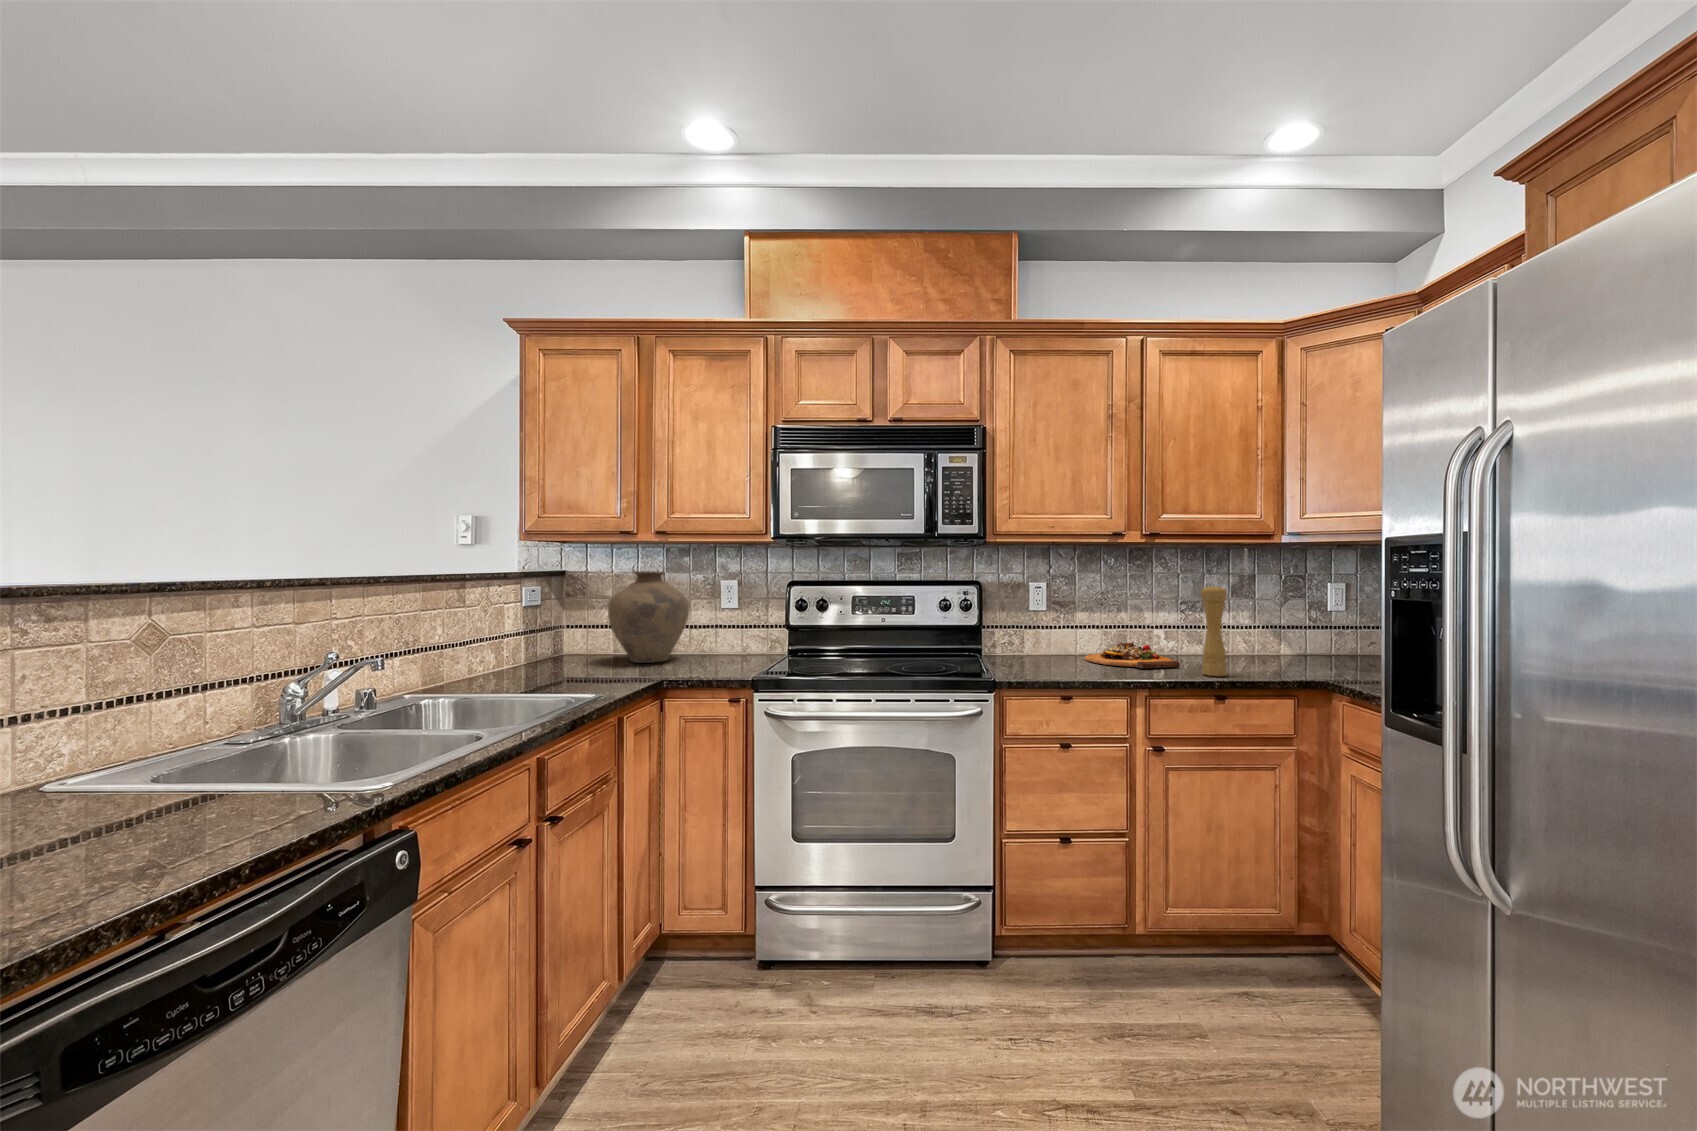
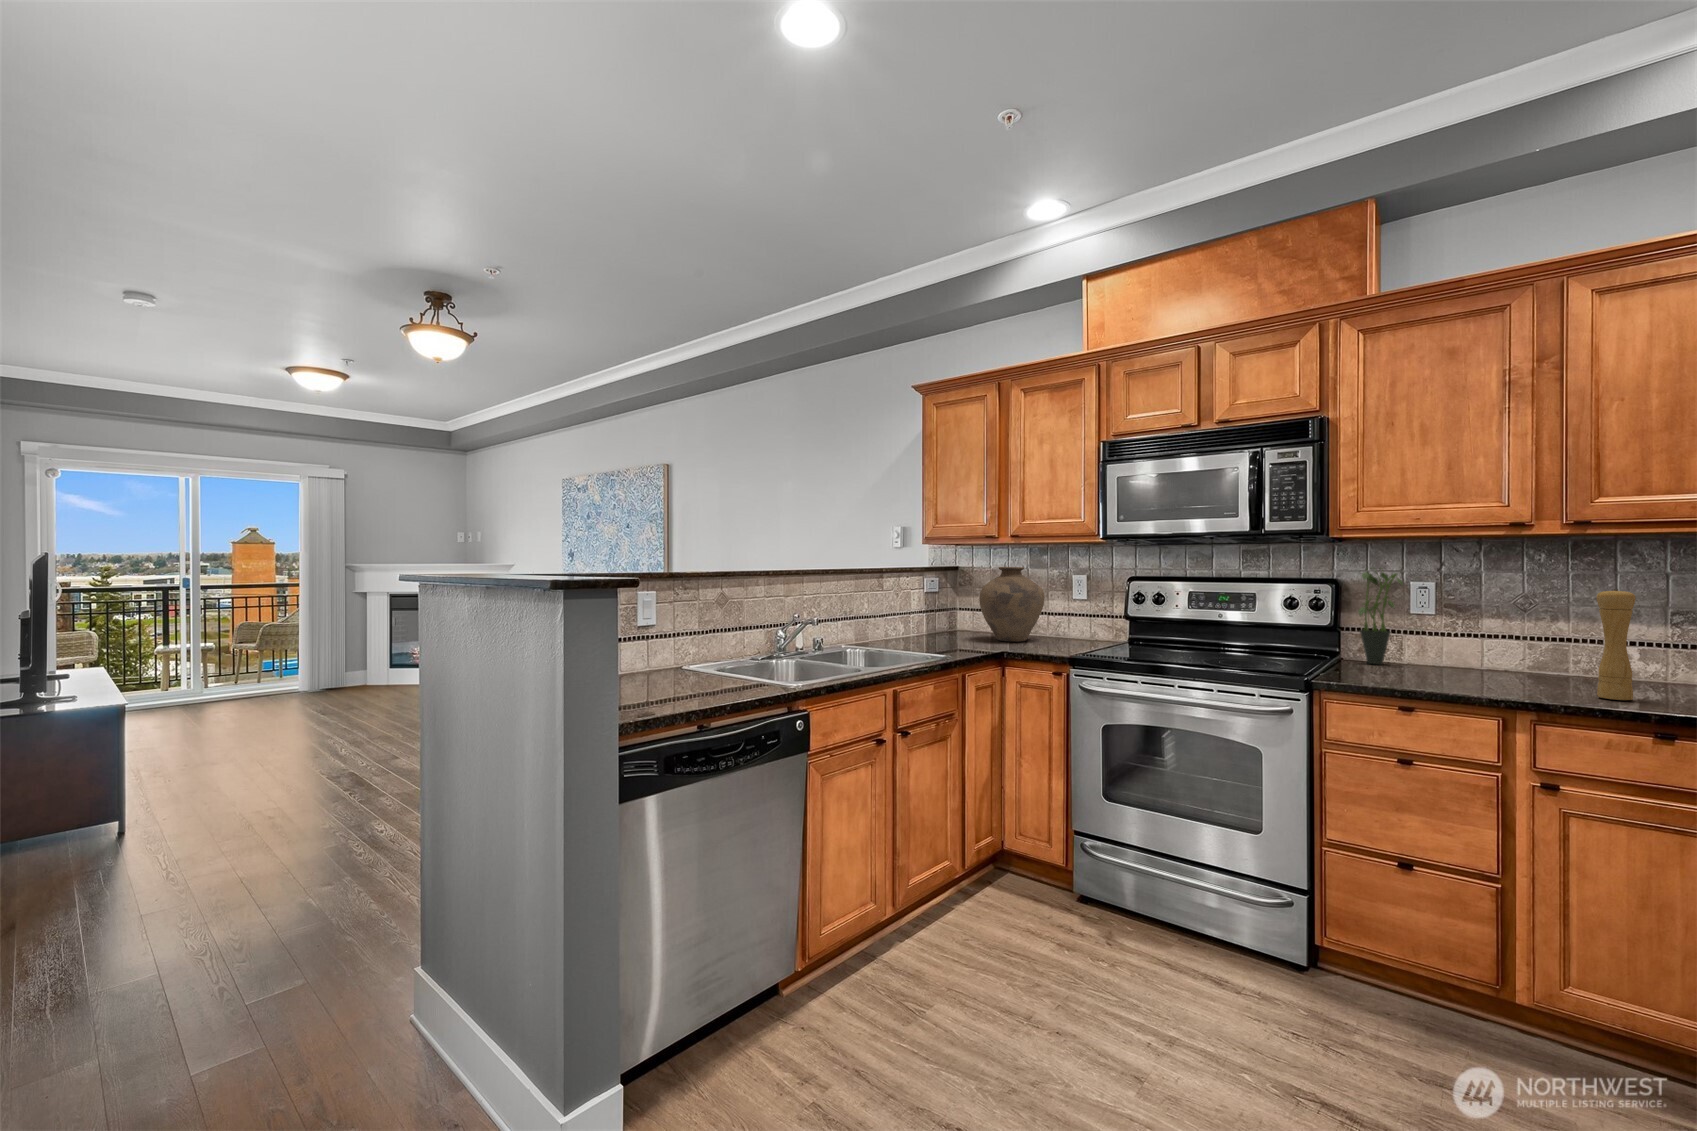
potted plant: none [1000,569,1038,658] -> present [1358,568,1402,664]
cutting board: present [1084,642,1180,668] -> none [1469,656,1604,689]

